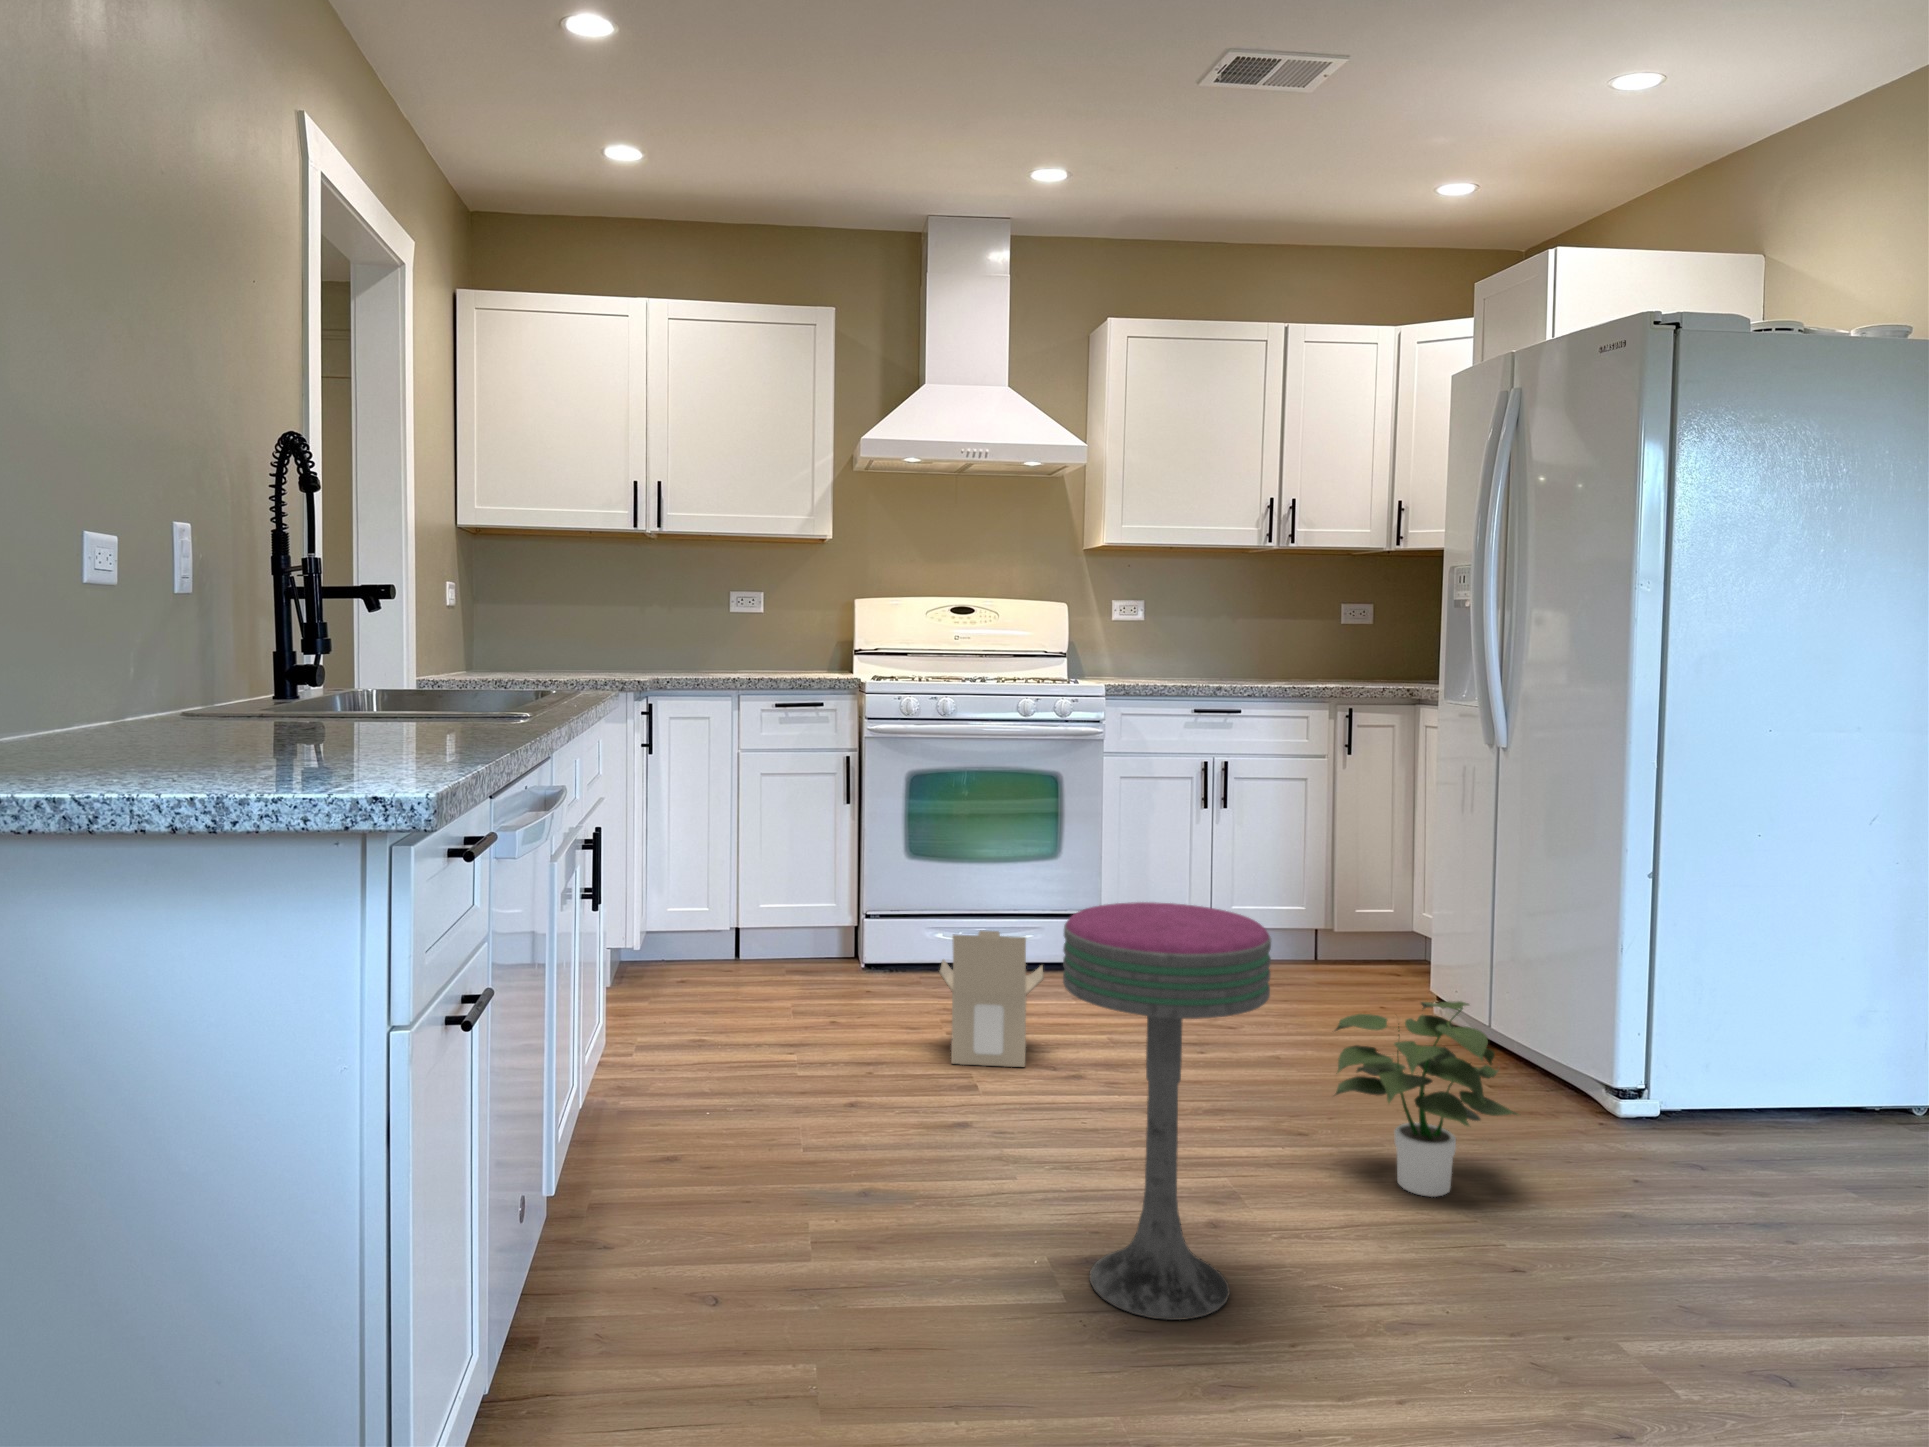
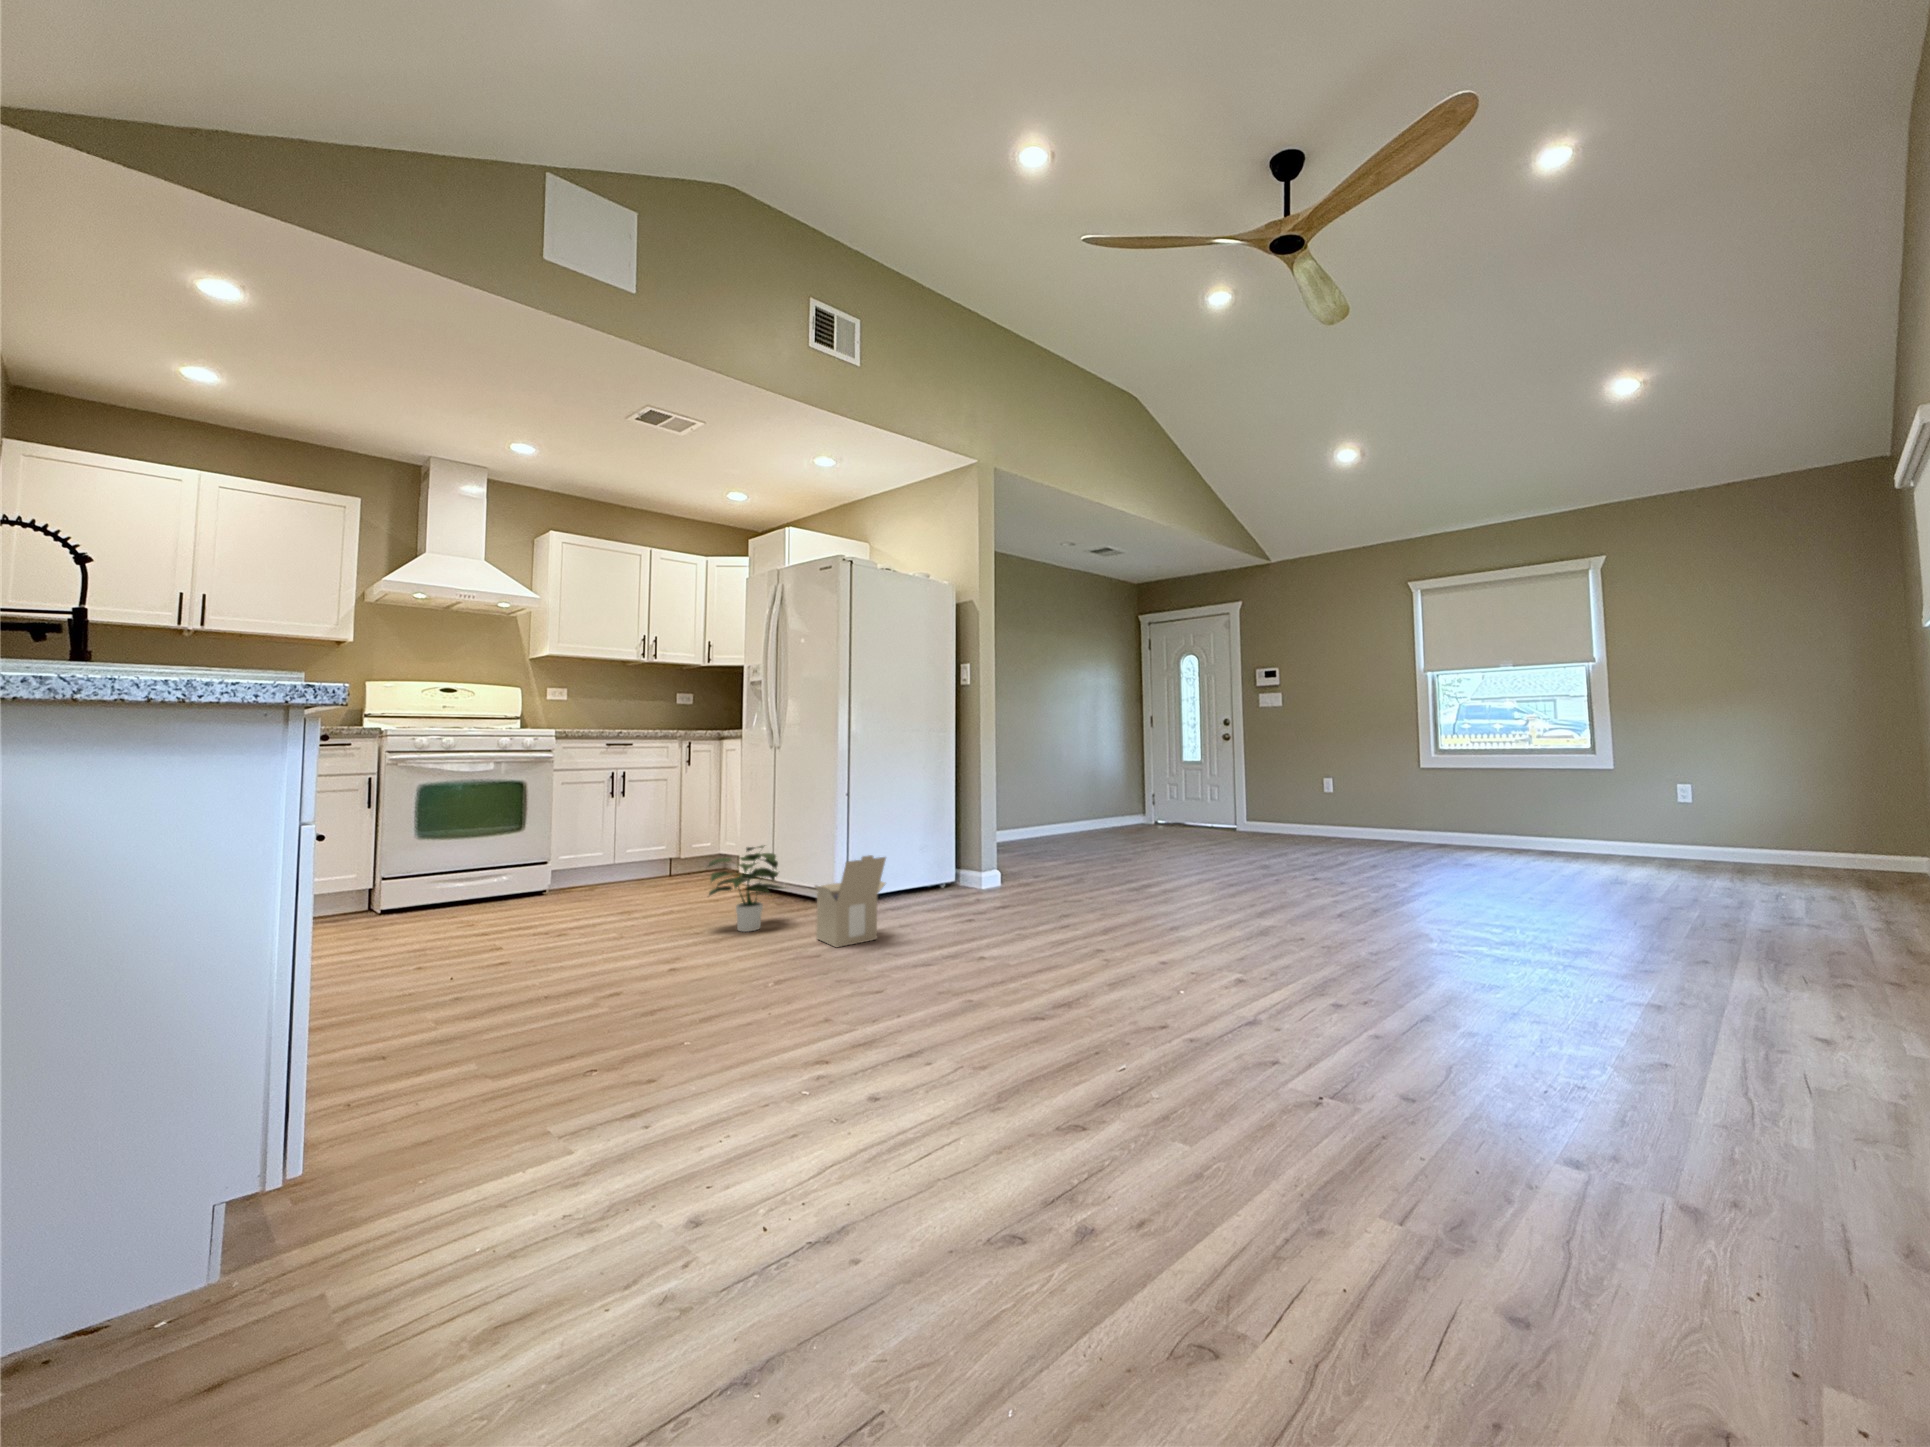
bar stool: present [1063,902,1271,1320] -> none [588,799,693,988]
cardboard box: present [939,930,1044,1067] -> present [815,855,886,947]

